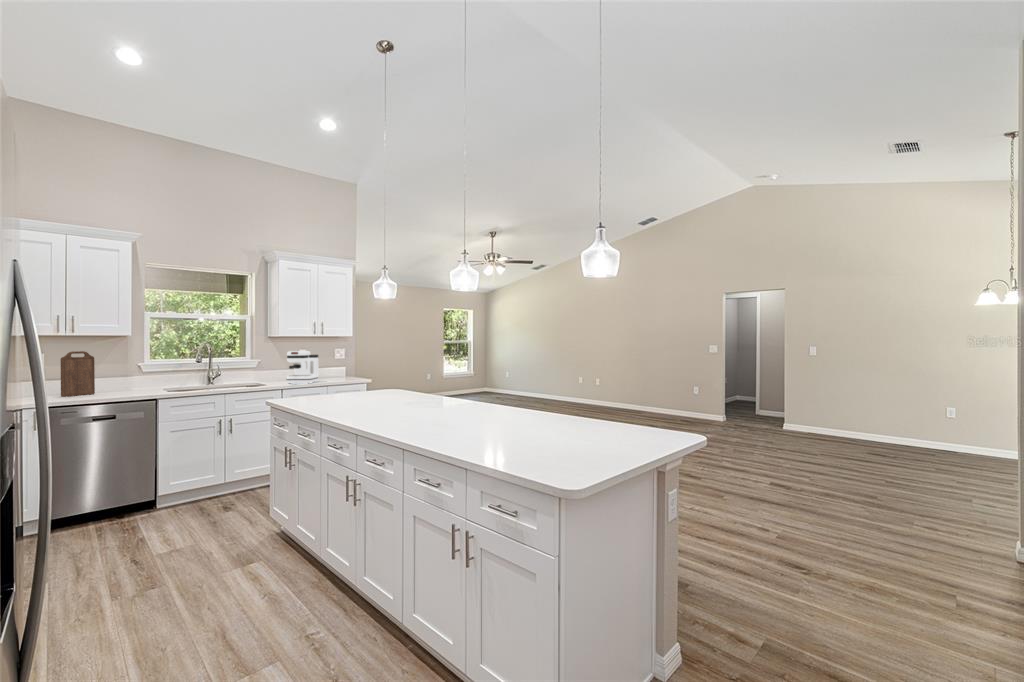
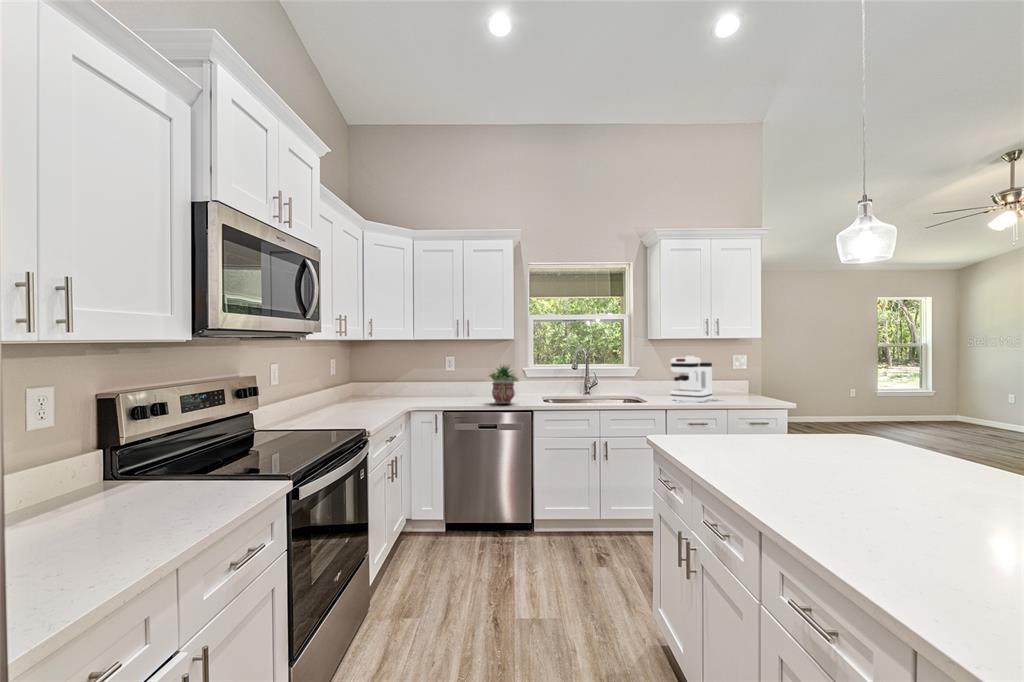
cutting board: present [61,351,95,397] -> none [463,355,488,399]
potted plant: none [100,359,140,397] -> present [489,365,518,404]

